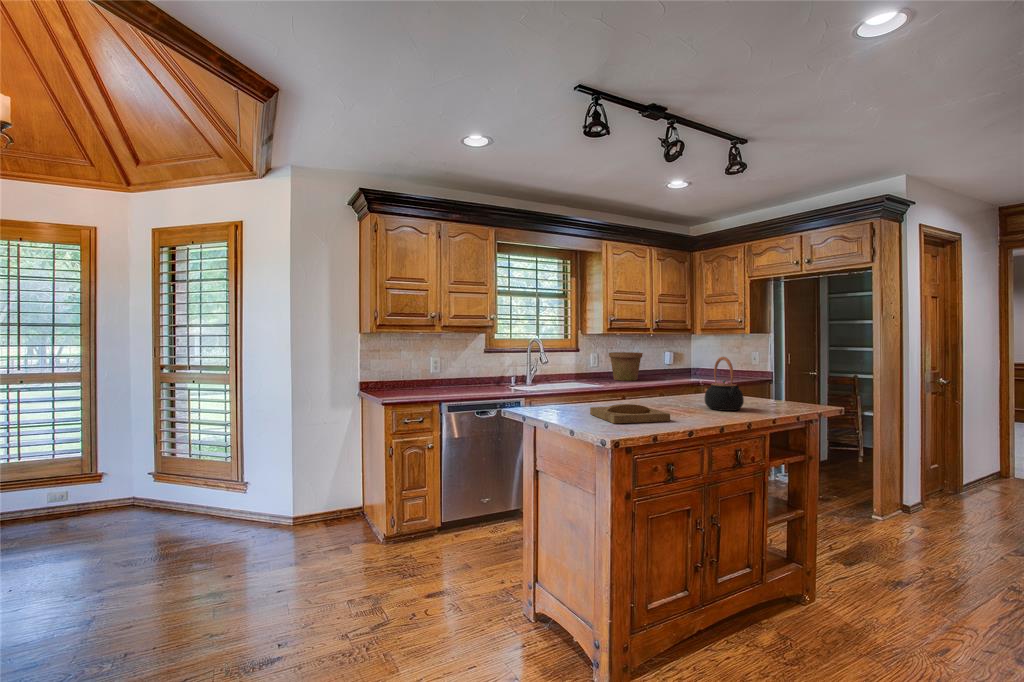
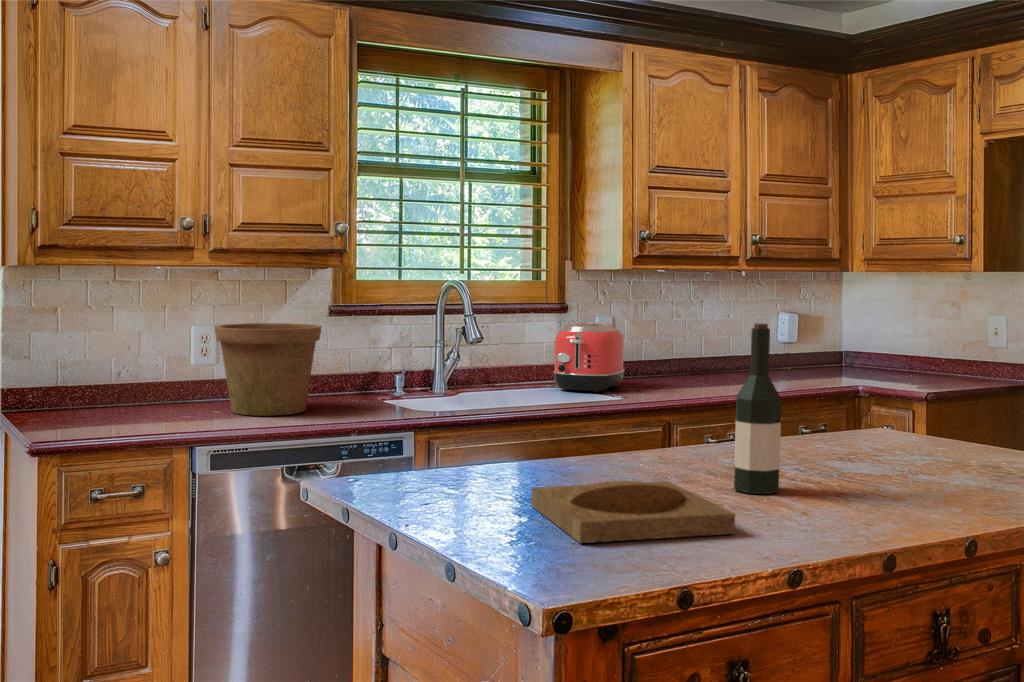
wine bottle: none [665,346,683,411] -> present [734,323,782,494]
flower pot: present [609,352,643,381] -> present [214,323,321,416]
toaster: none [575,356,604,384] -> present [553,323,624,392]
teapot: present [705,357,744,411] -> none [839,351,937,494]

